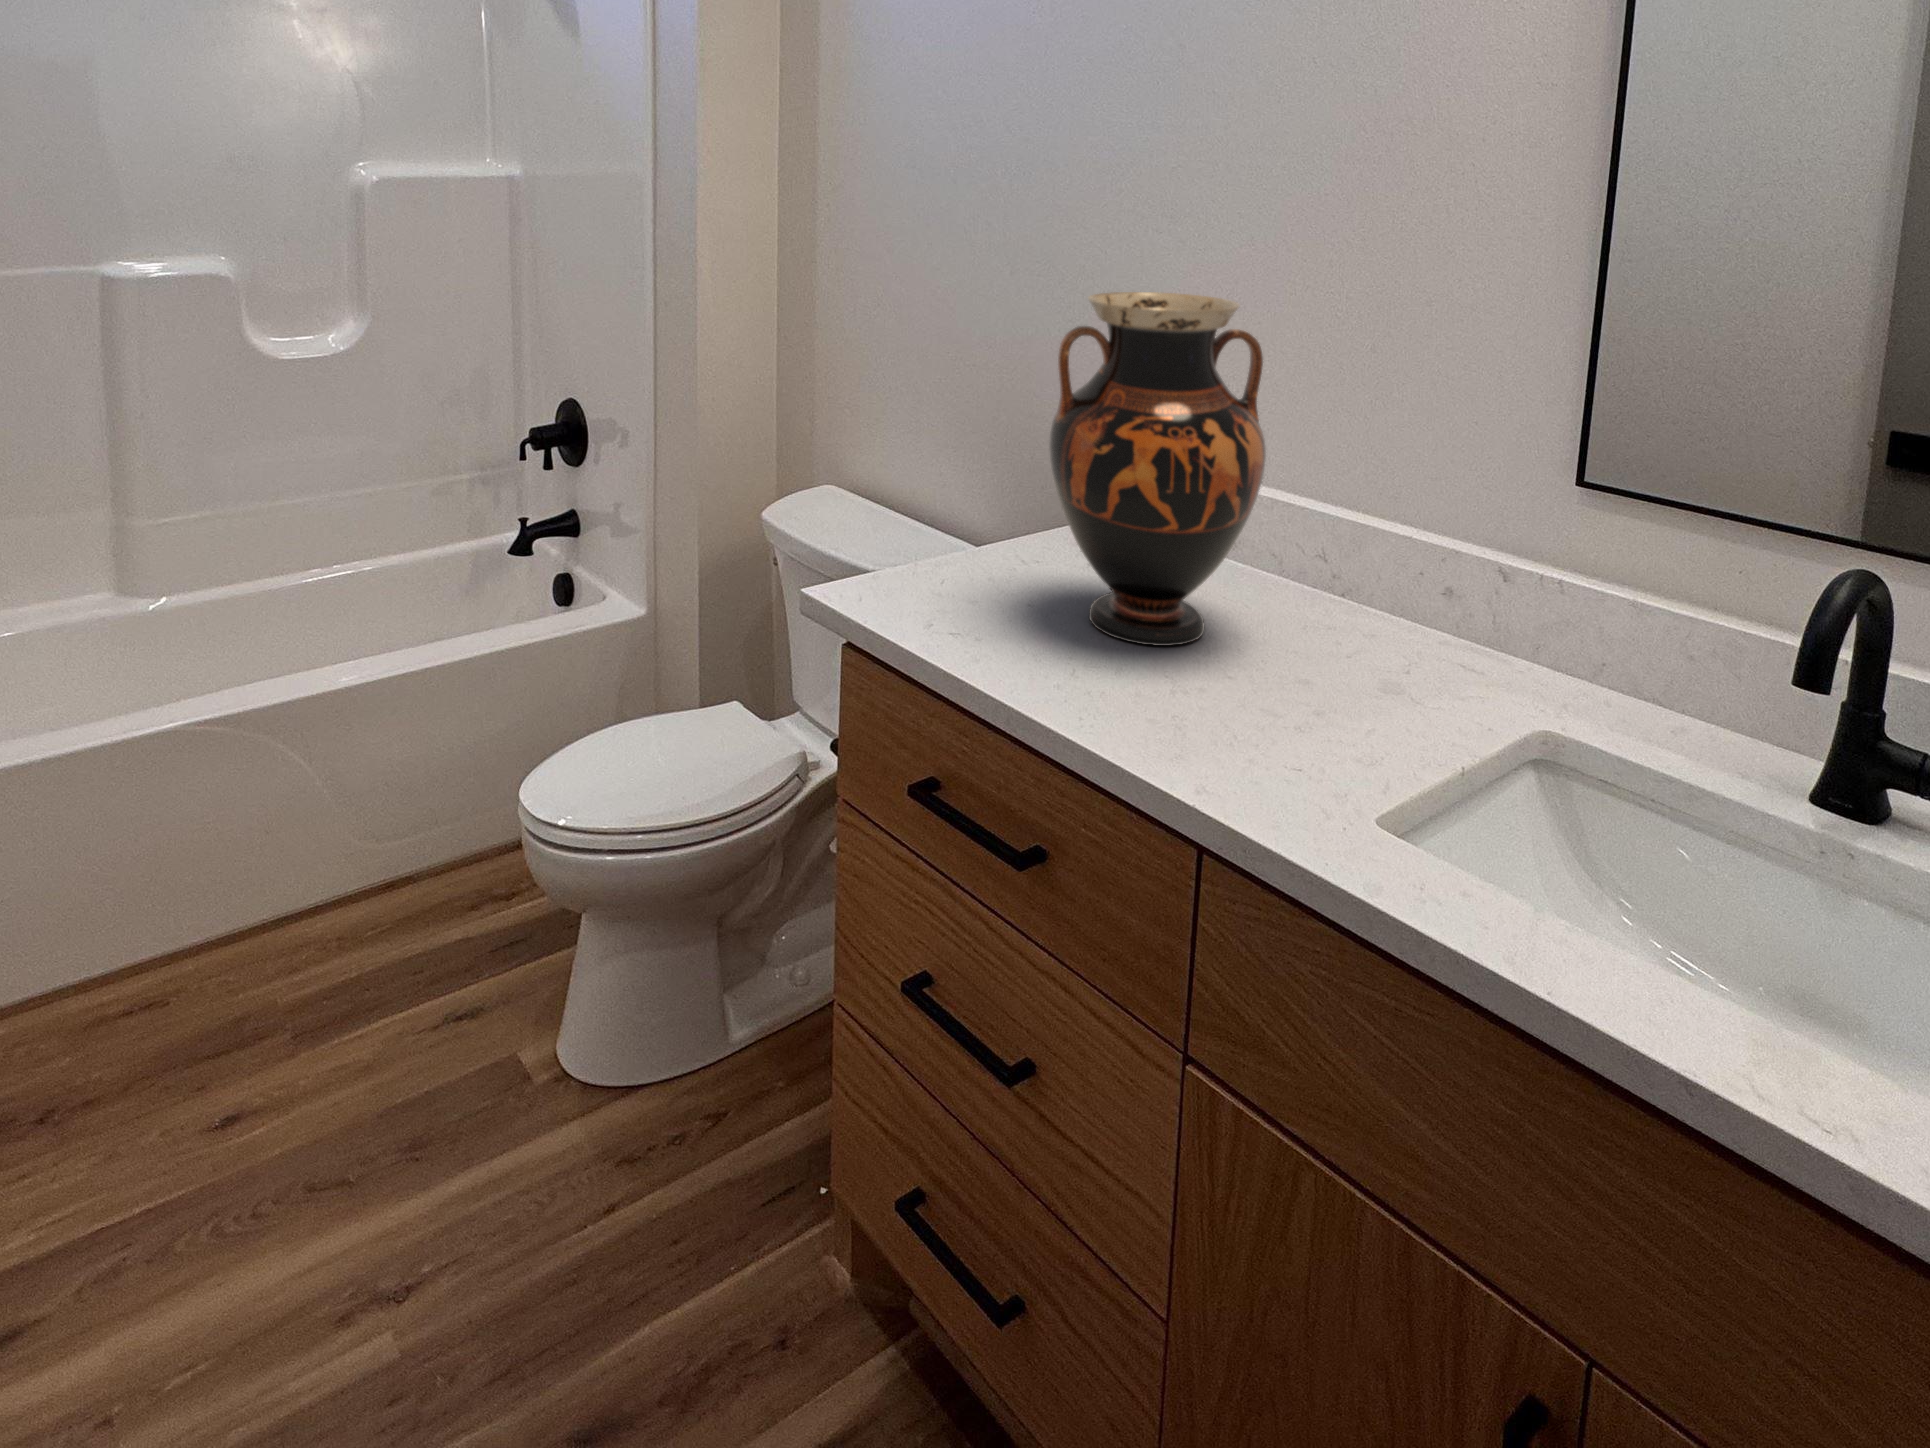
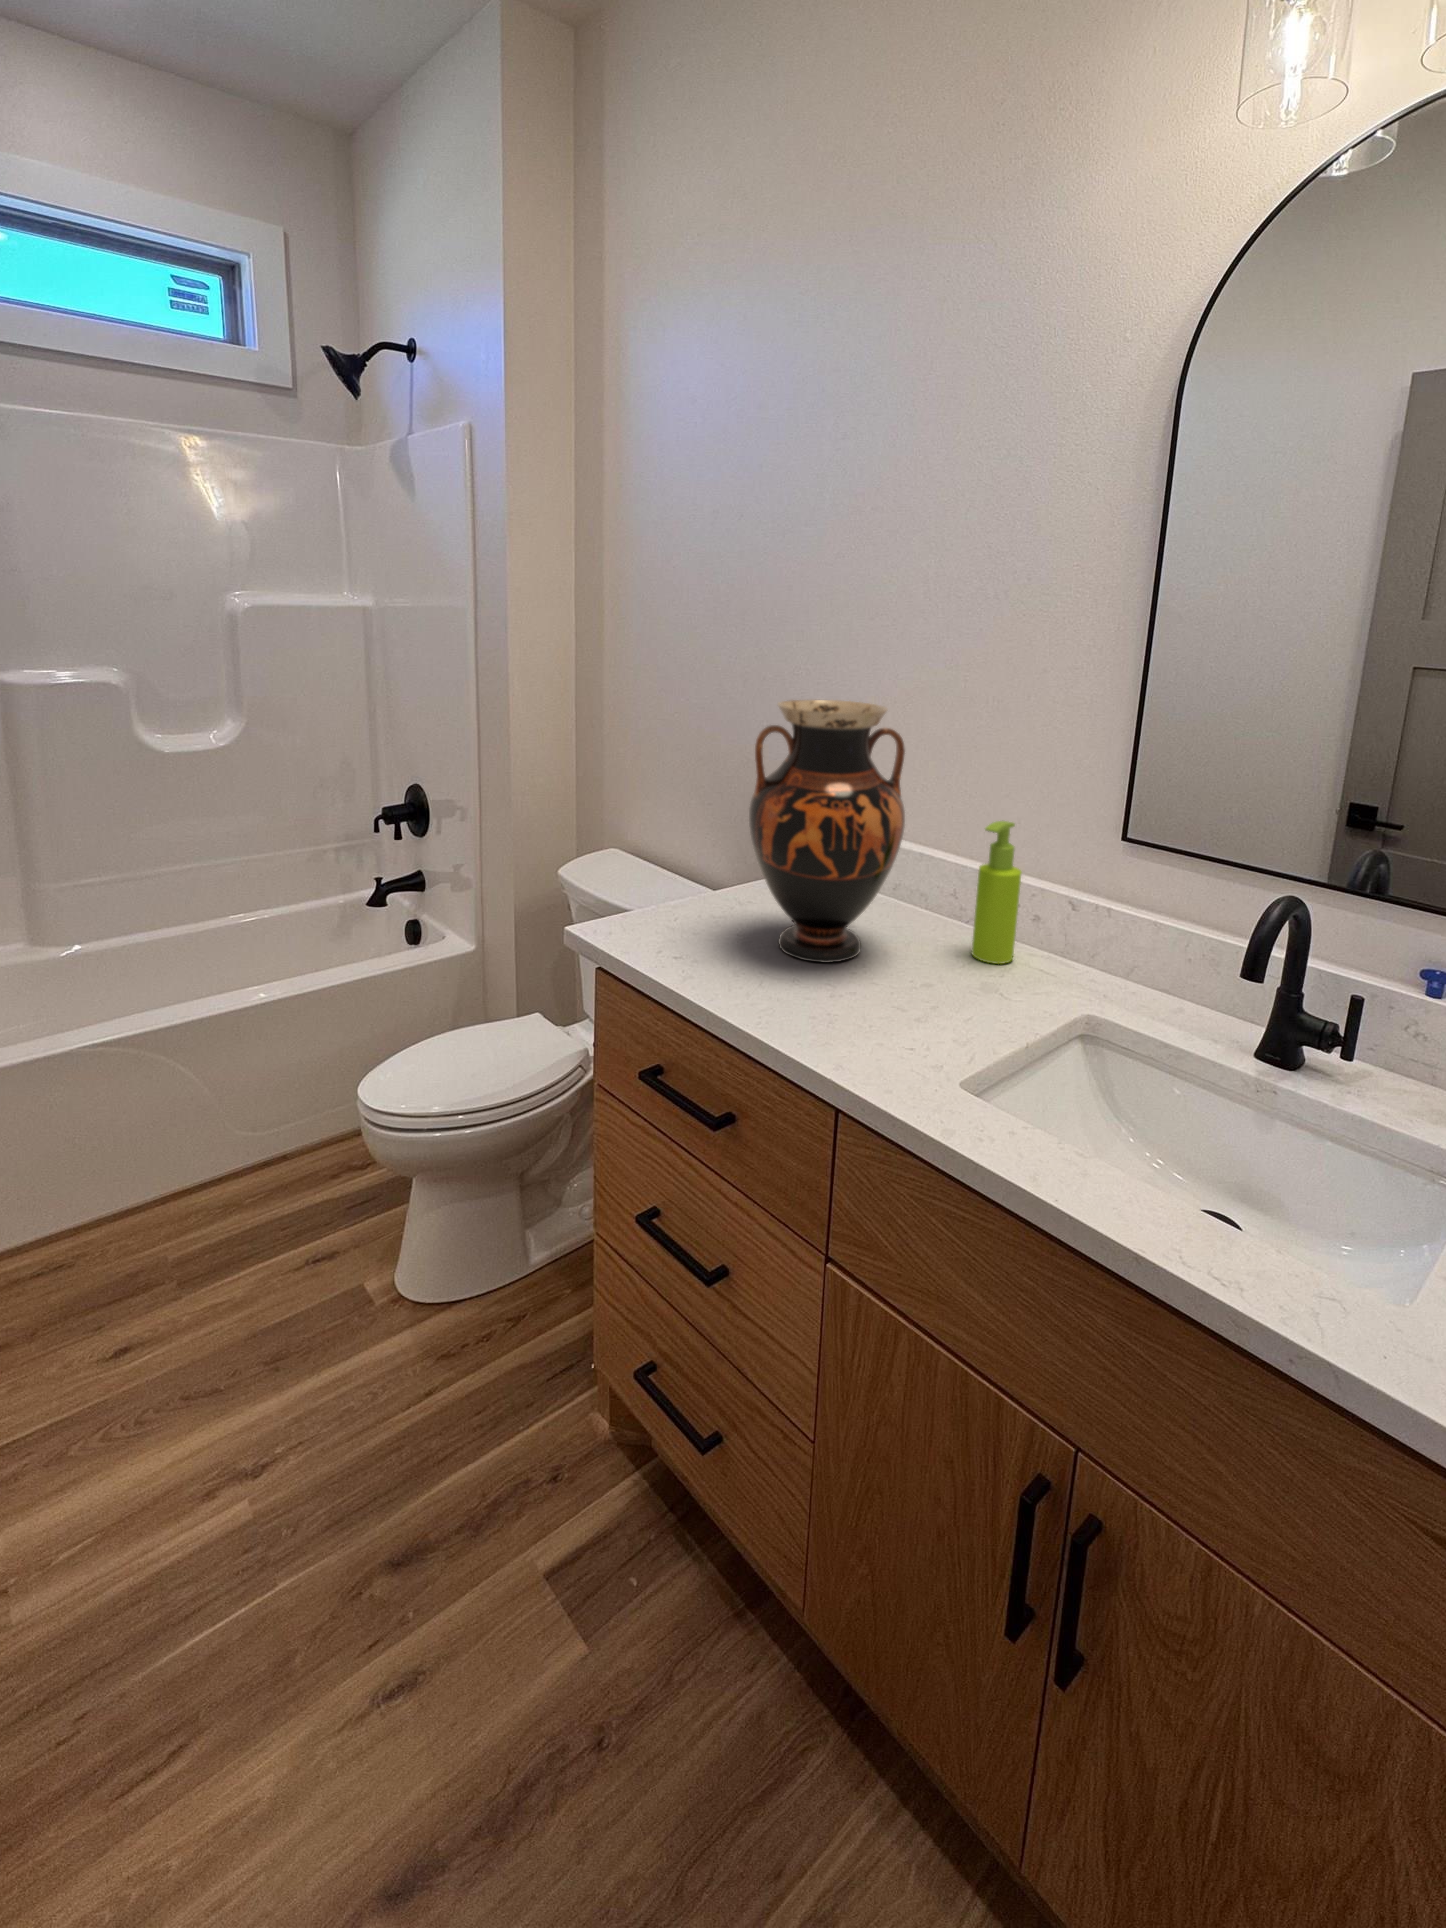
soap dispenser: none [1362,456,1434,656] -> present [972,821,1021,964]

